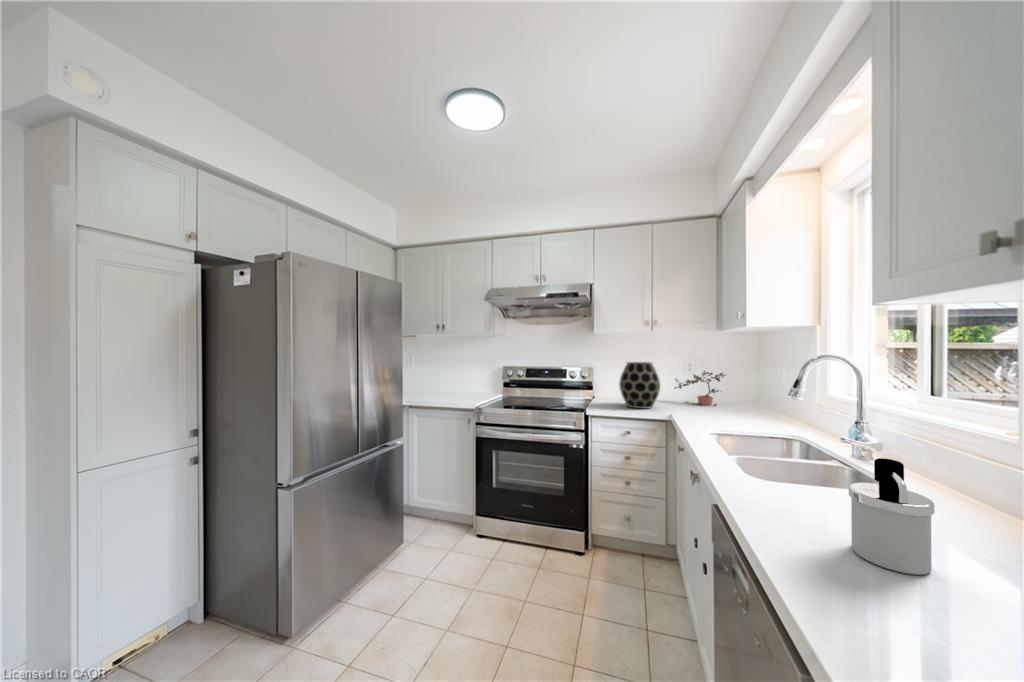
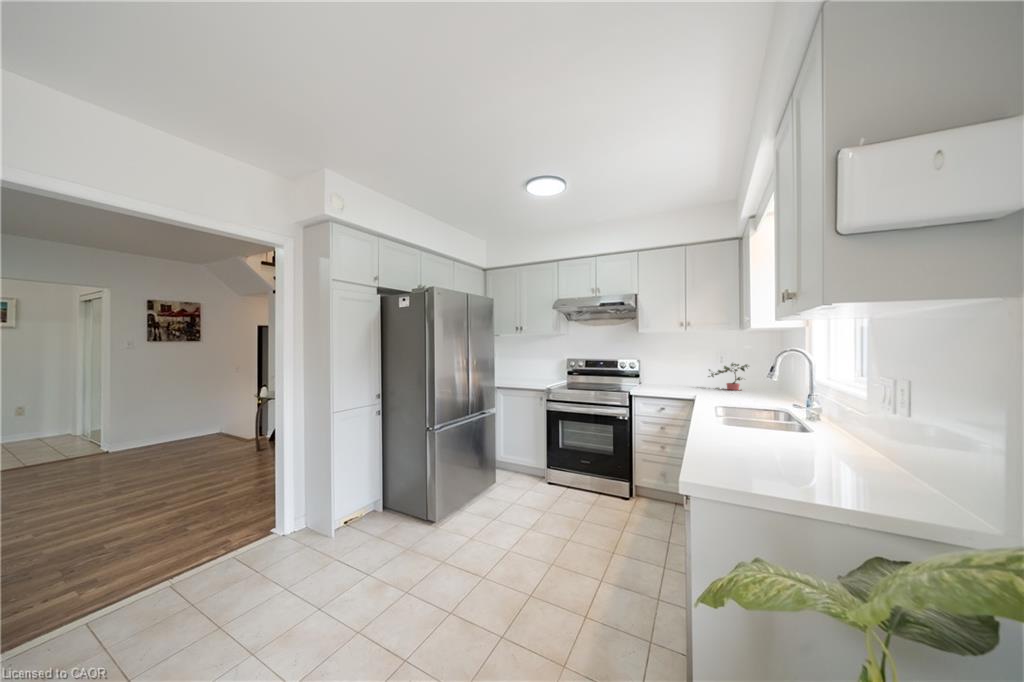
vase: present [619,362,660,409] -> none [659,355,692,391]
soap dispenser: present [849,458,934,575] -> none [745,401,782,456]

